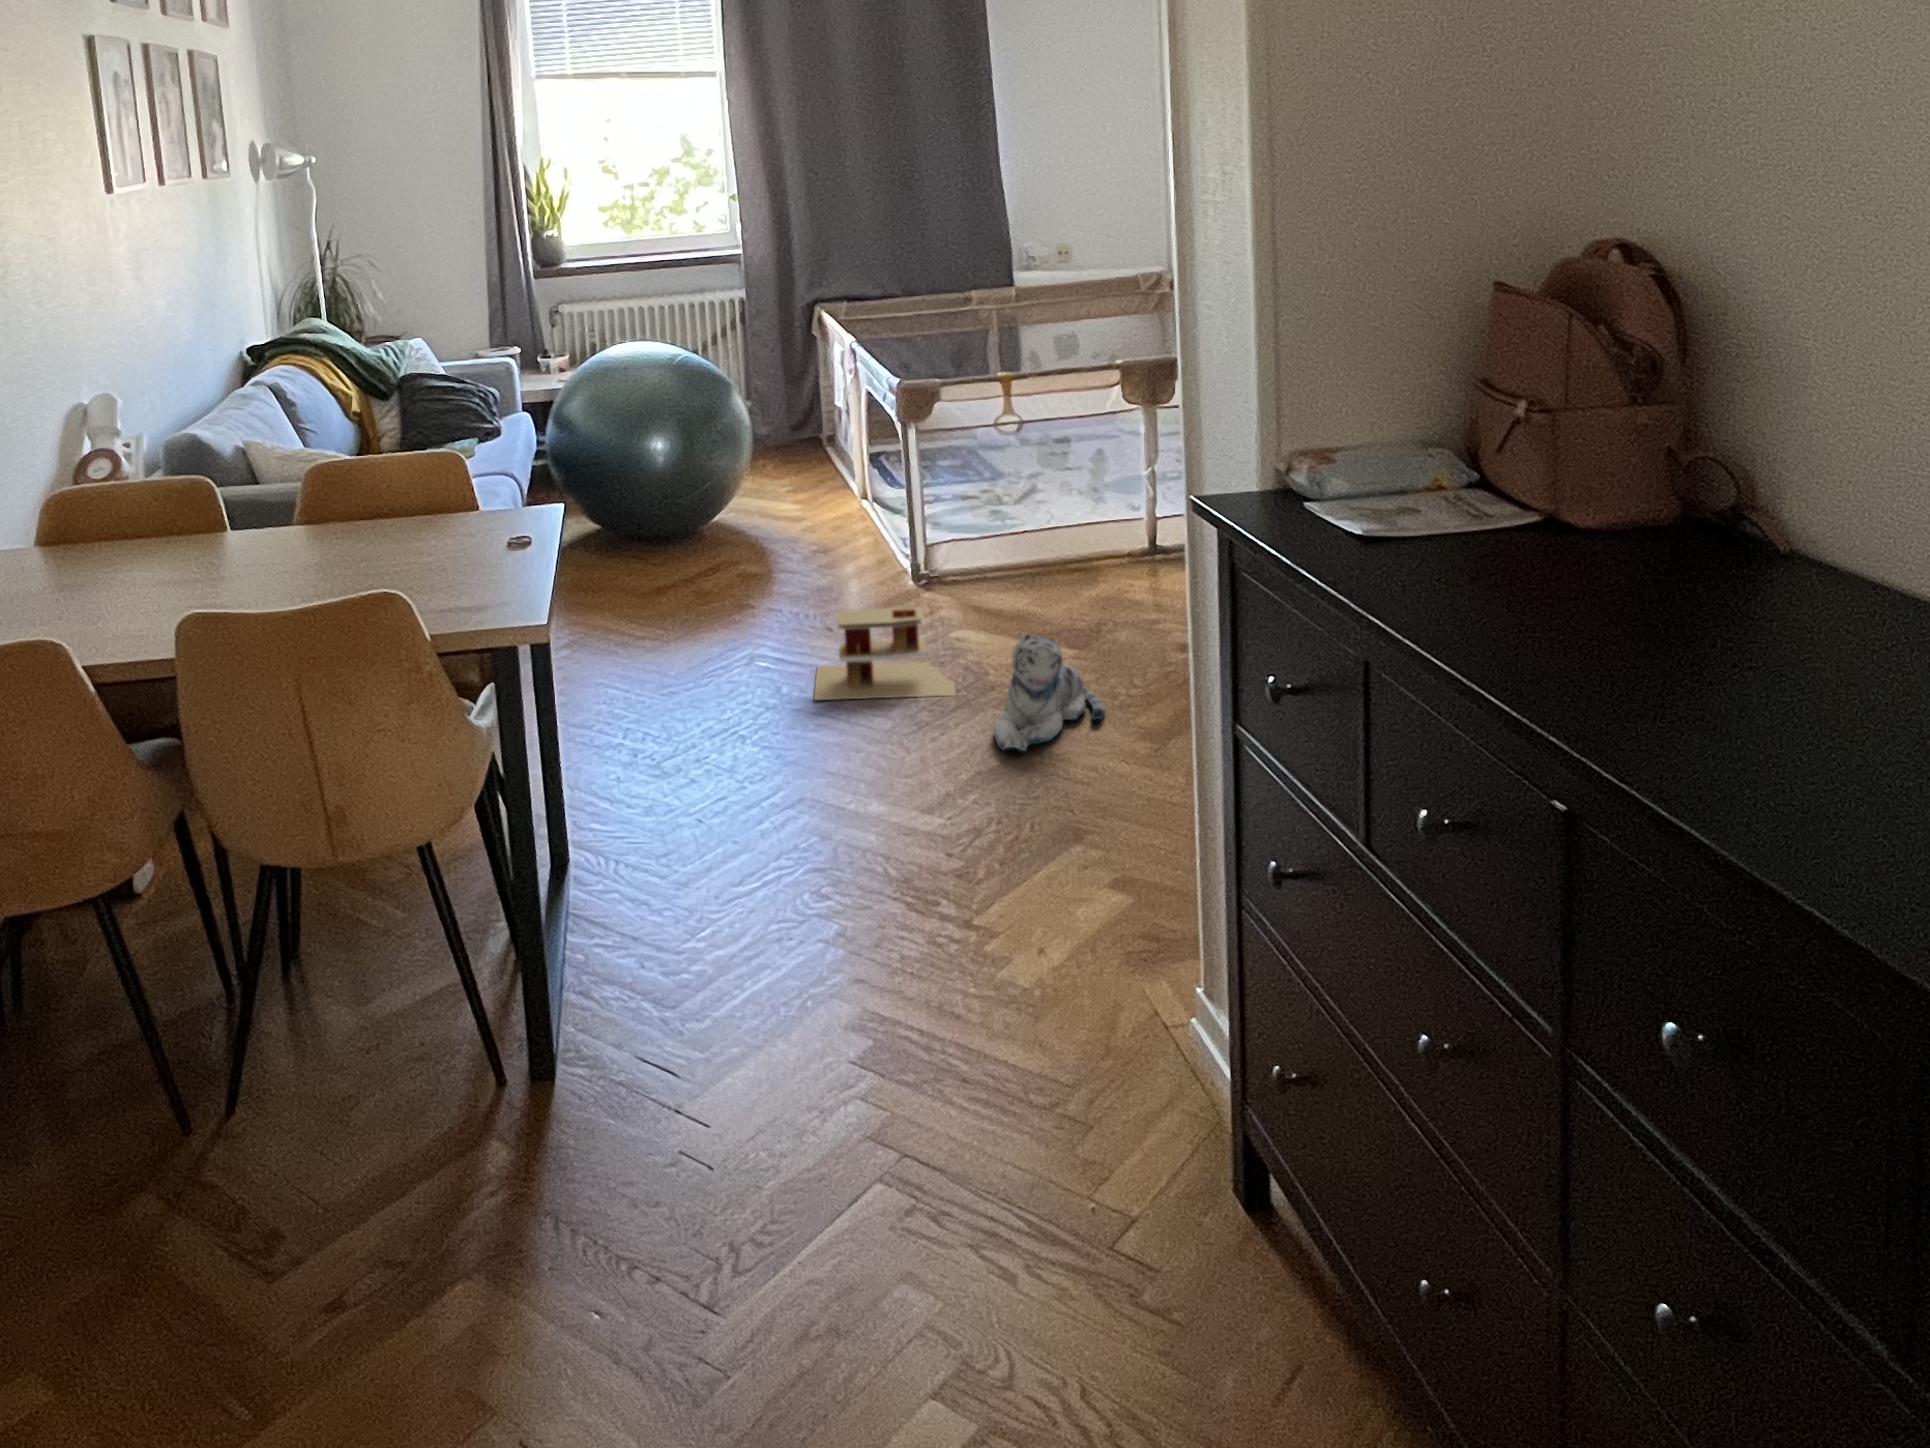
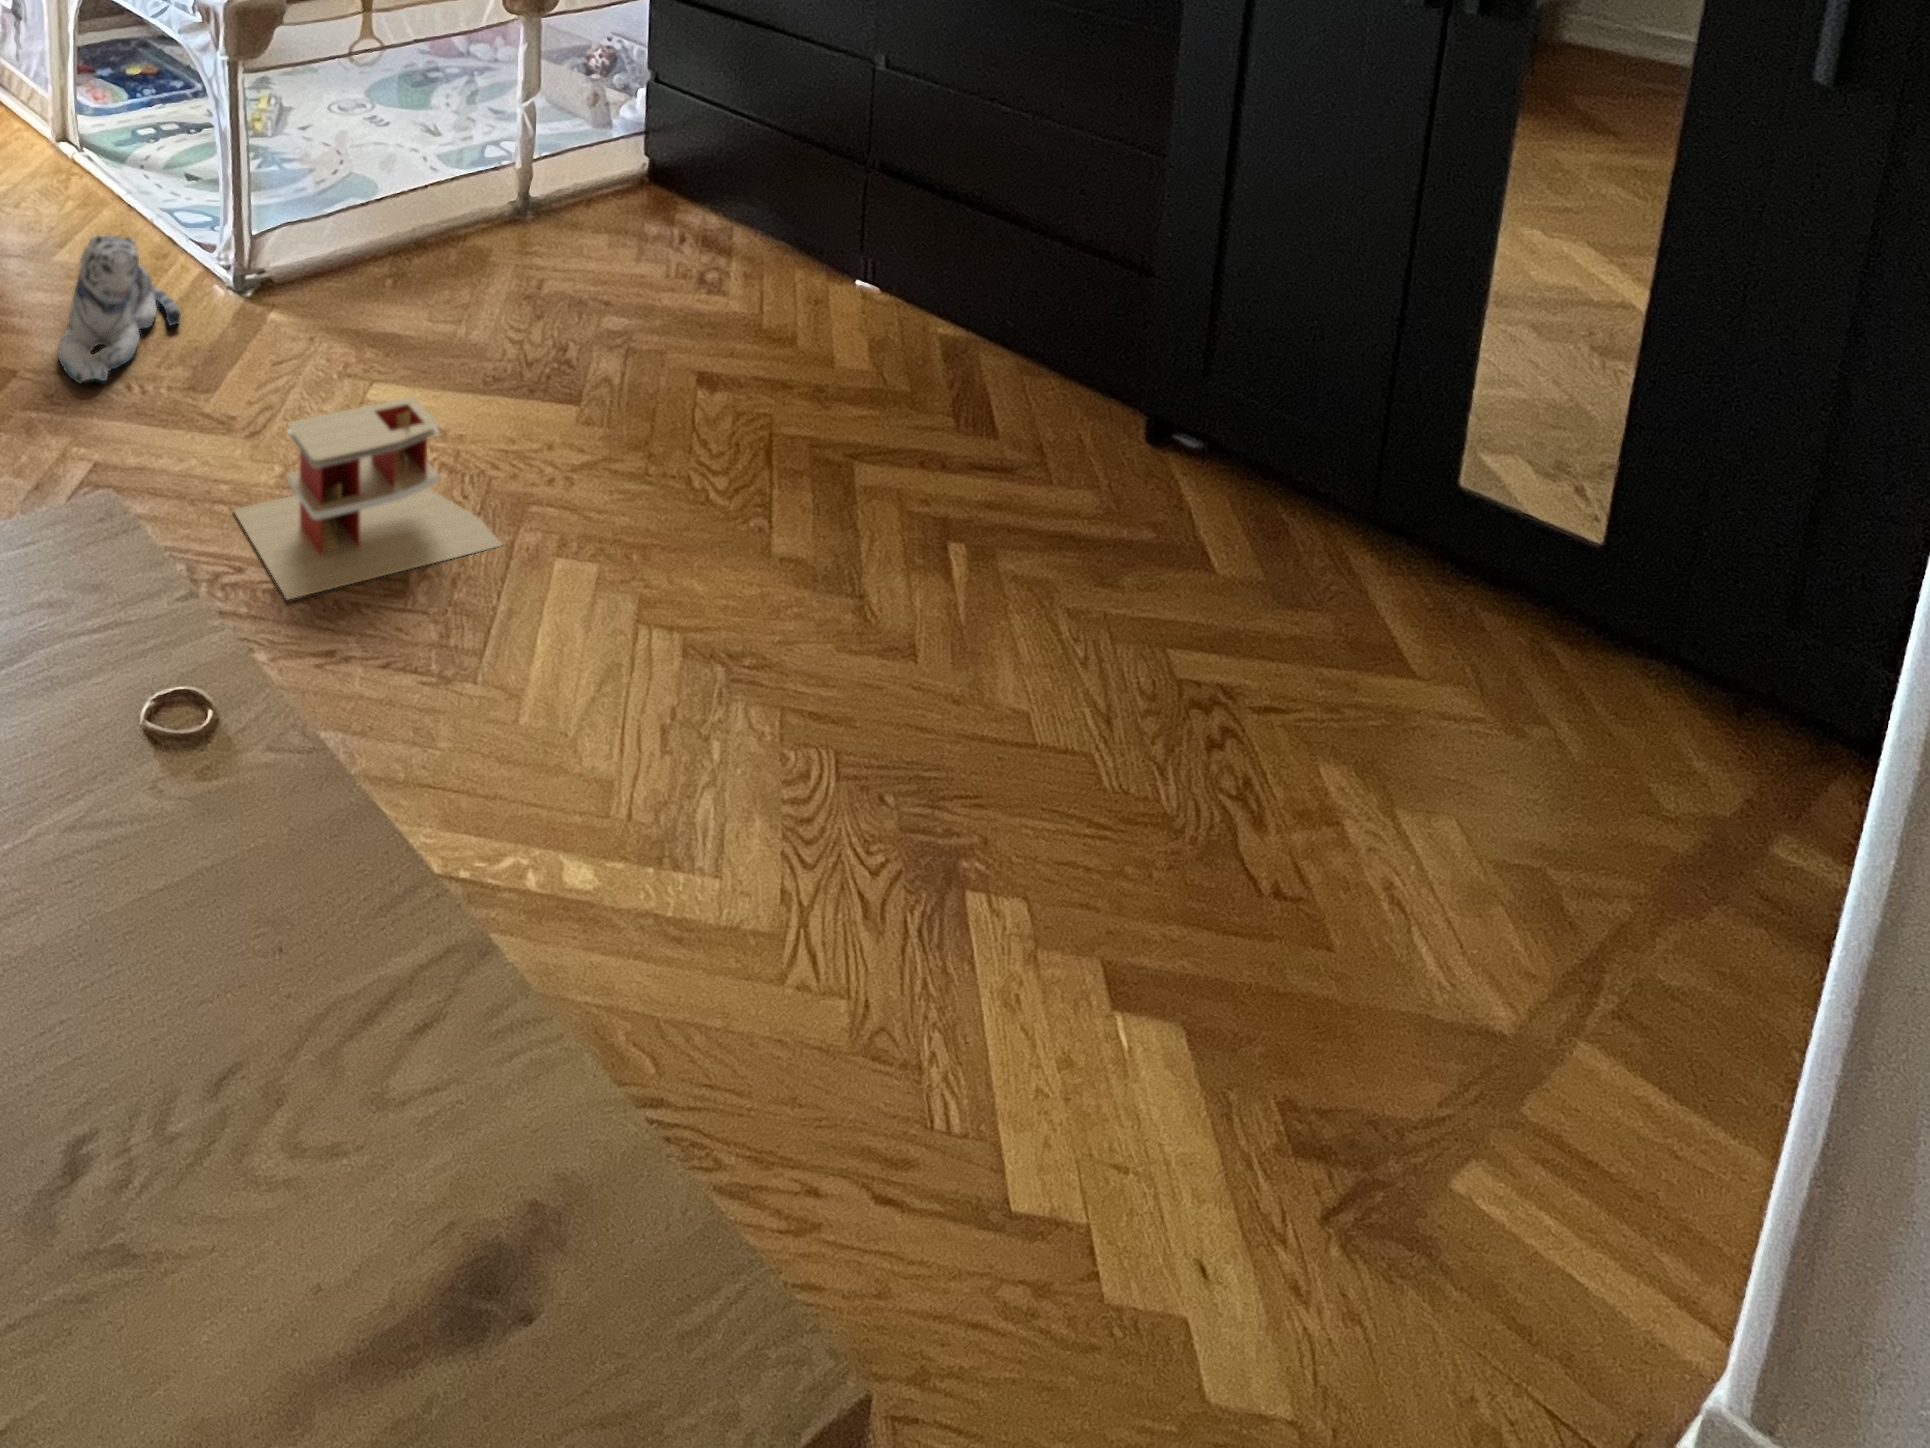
plush toy: present [993,634,1105,751] -> present [58,236,181,383]

